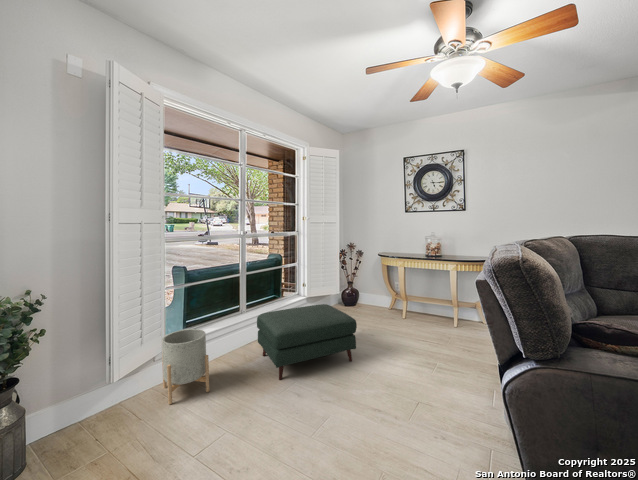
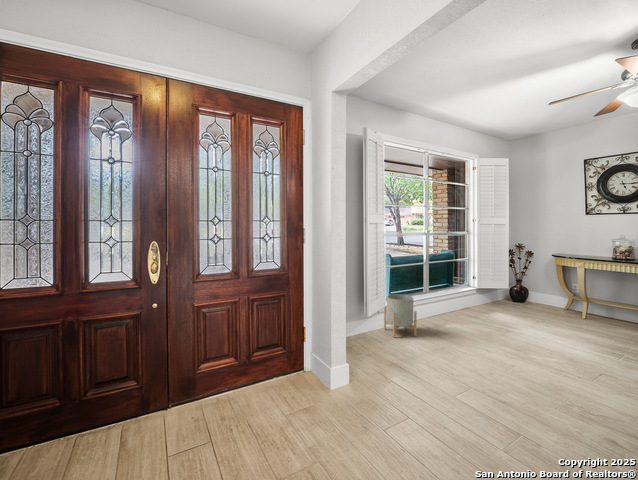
ottoman: present [257,304,357,380] -> none [442,291,535,338]

